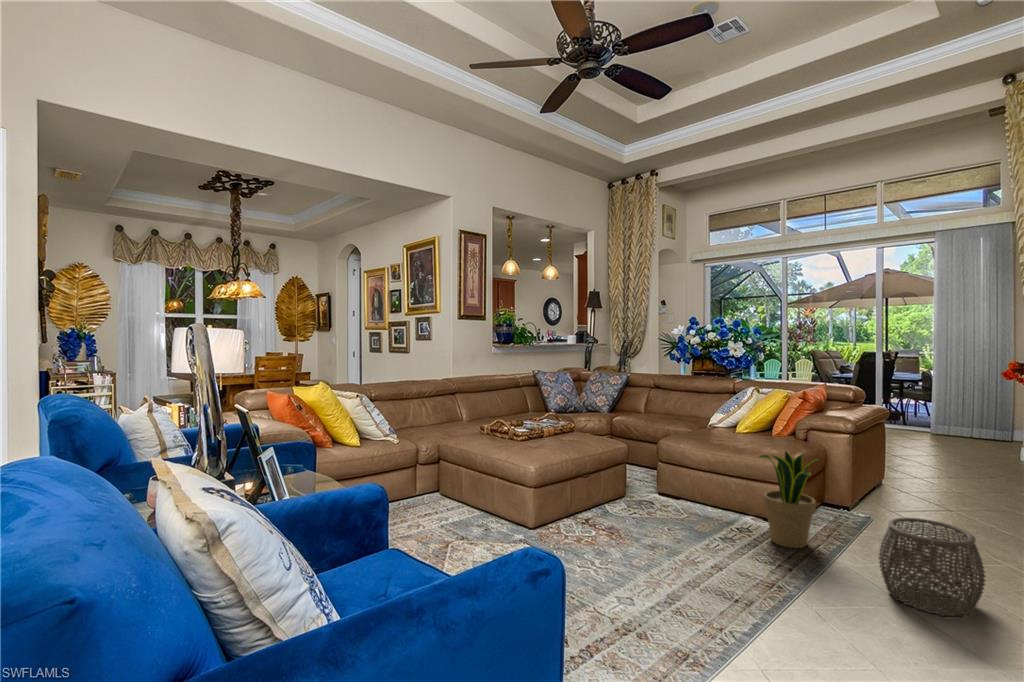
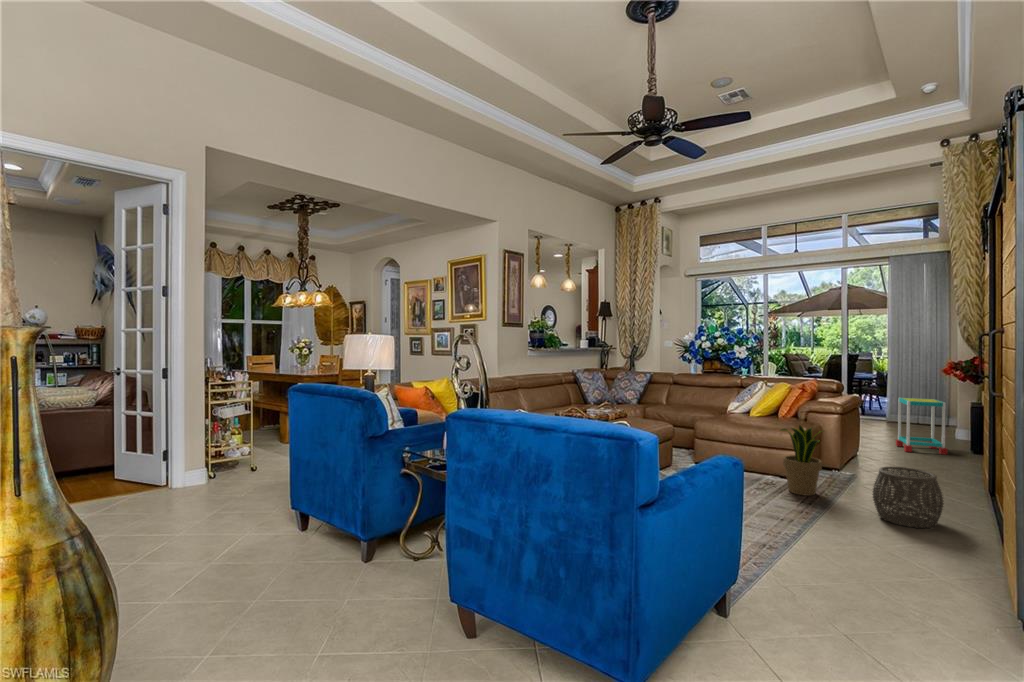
side table: none [937,410,1006,486] -> present [896,398,947,455]

